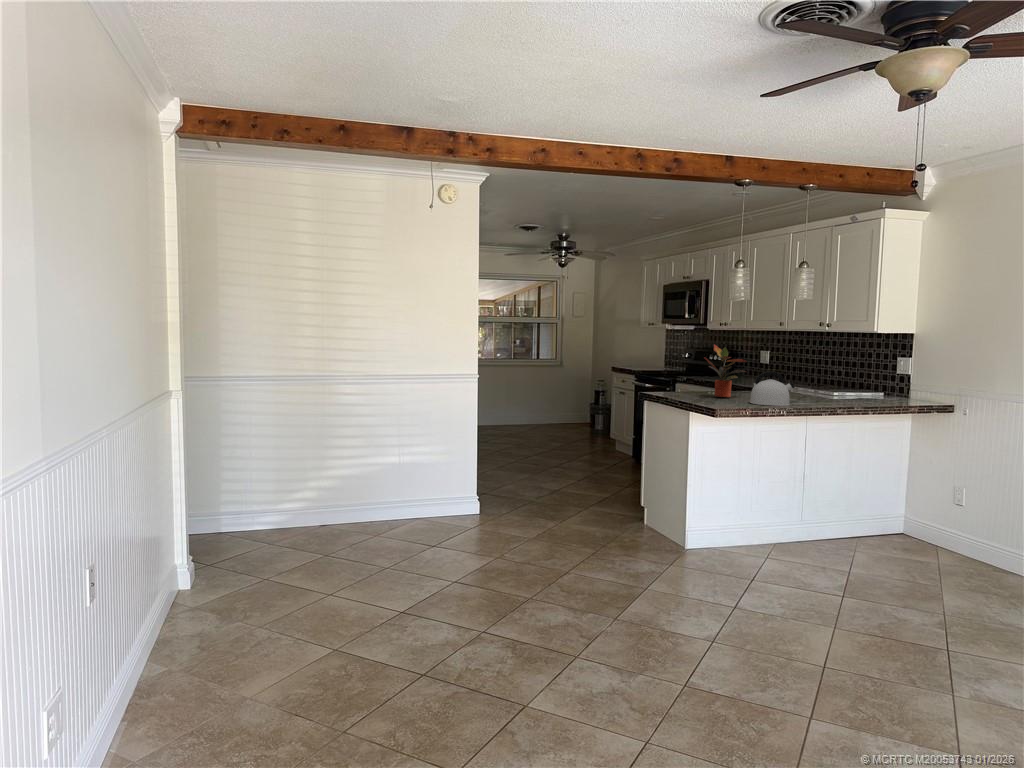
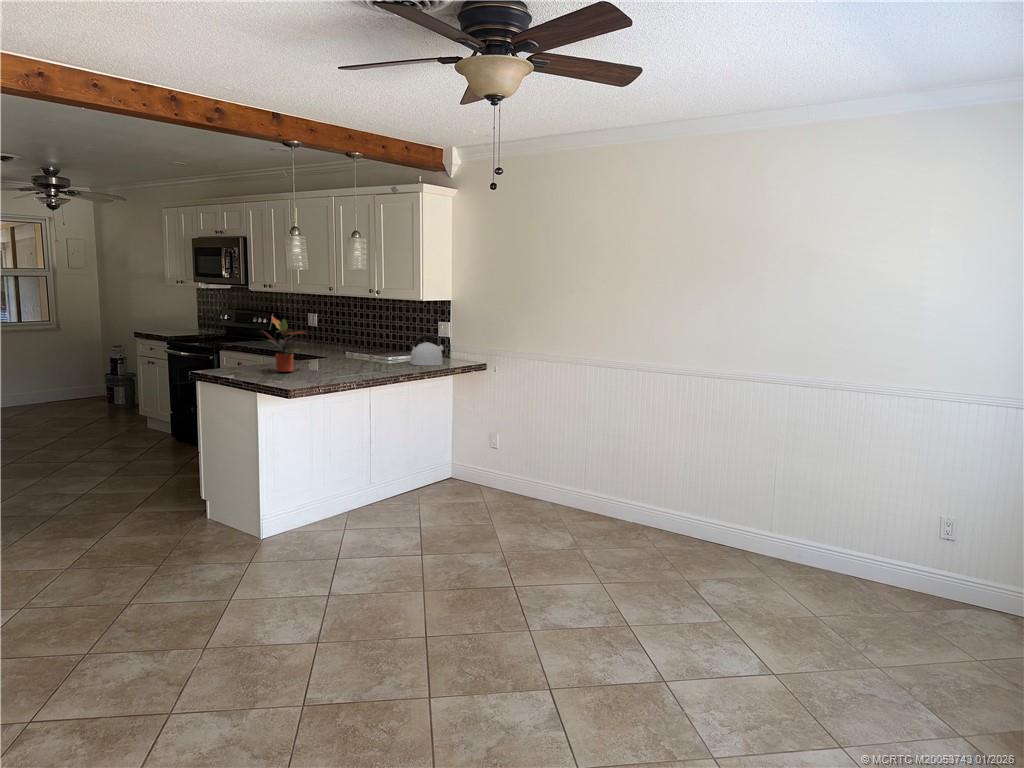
kettle: present [750,371,795,406] -> present [410,335,446,366]

